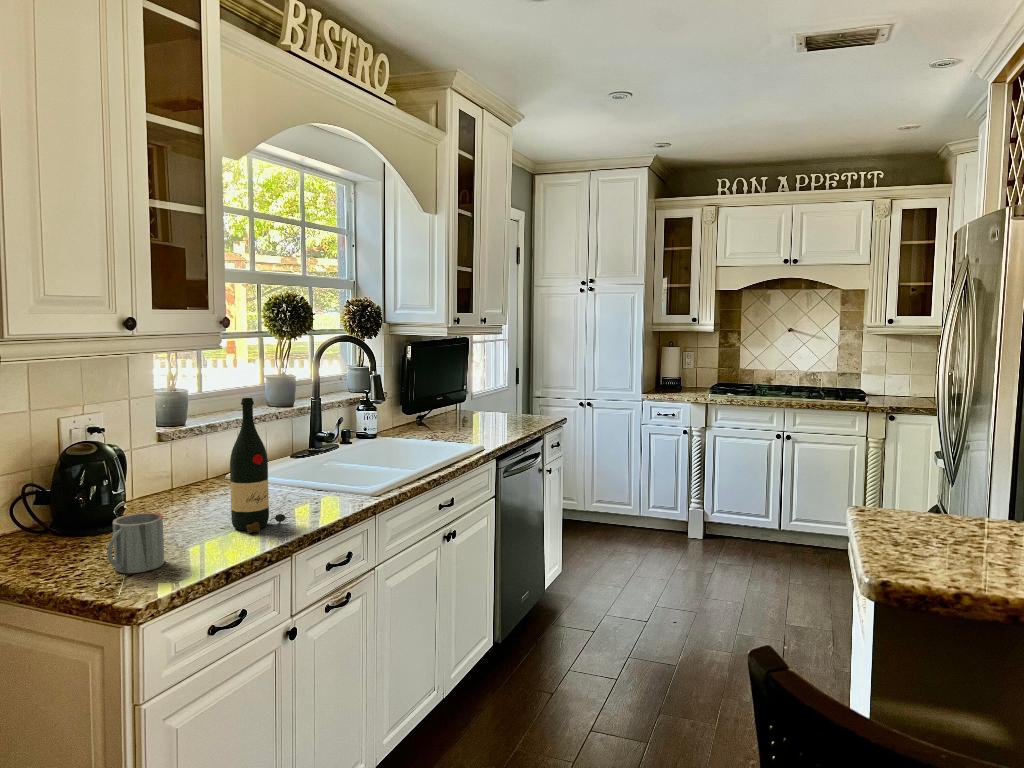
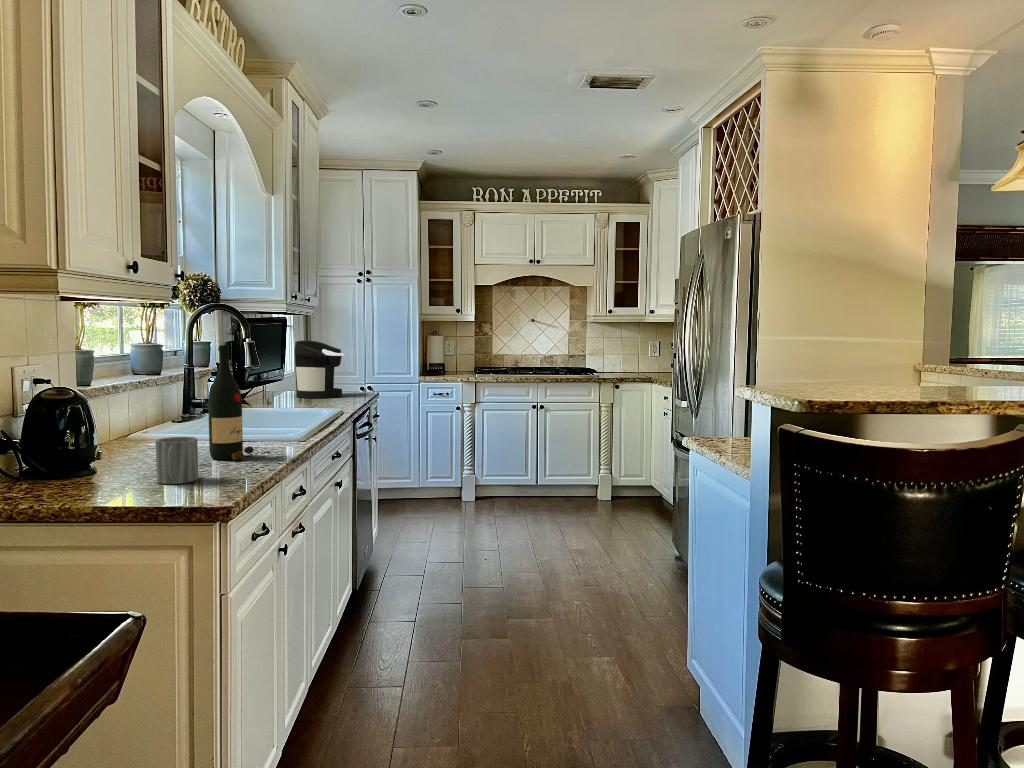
coffee maker: none [471,362,522,426] -> present [294,340,344,398]

